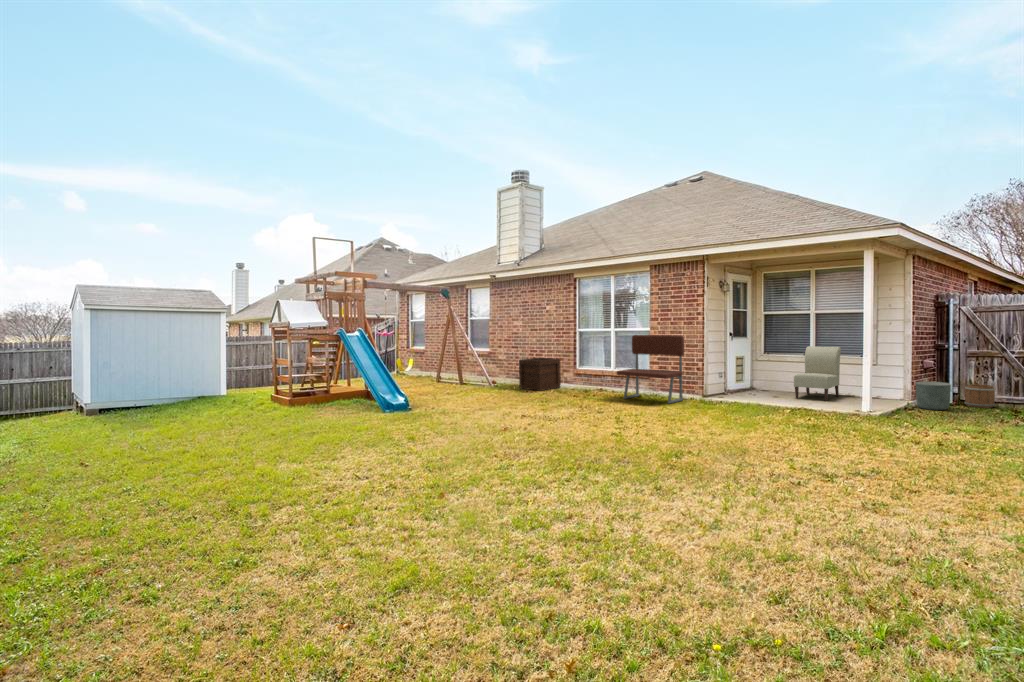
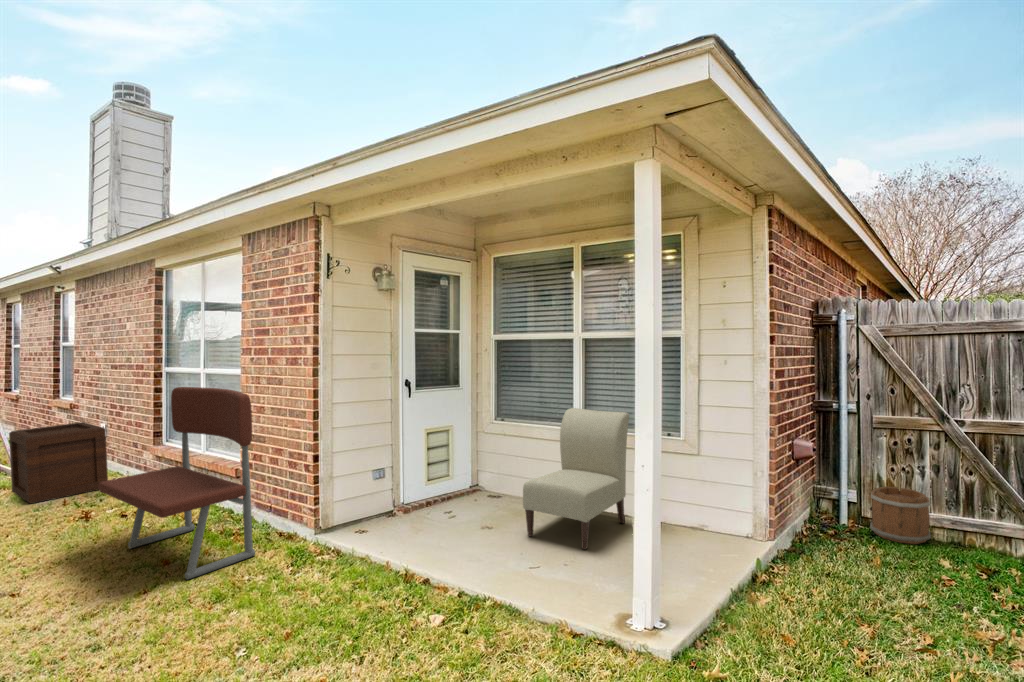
planter: present [916,382,951,410] -> none [778,492,850,568]

